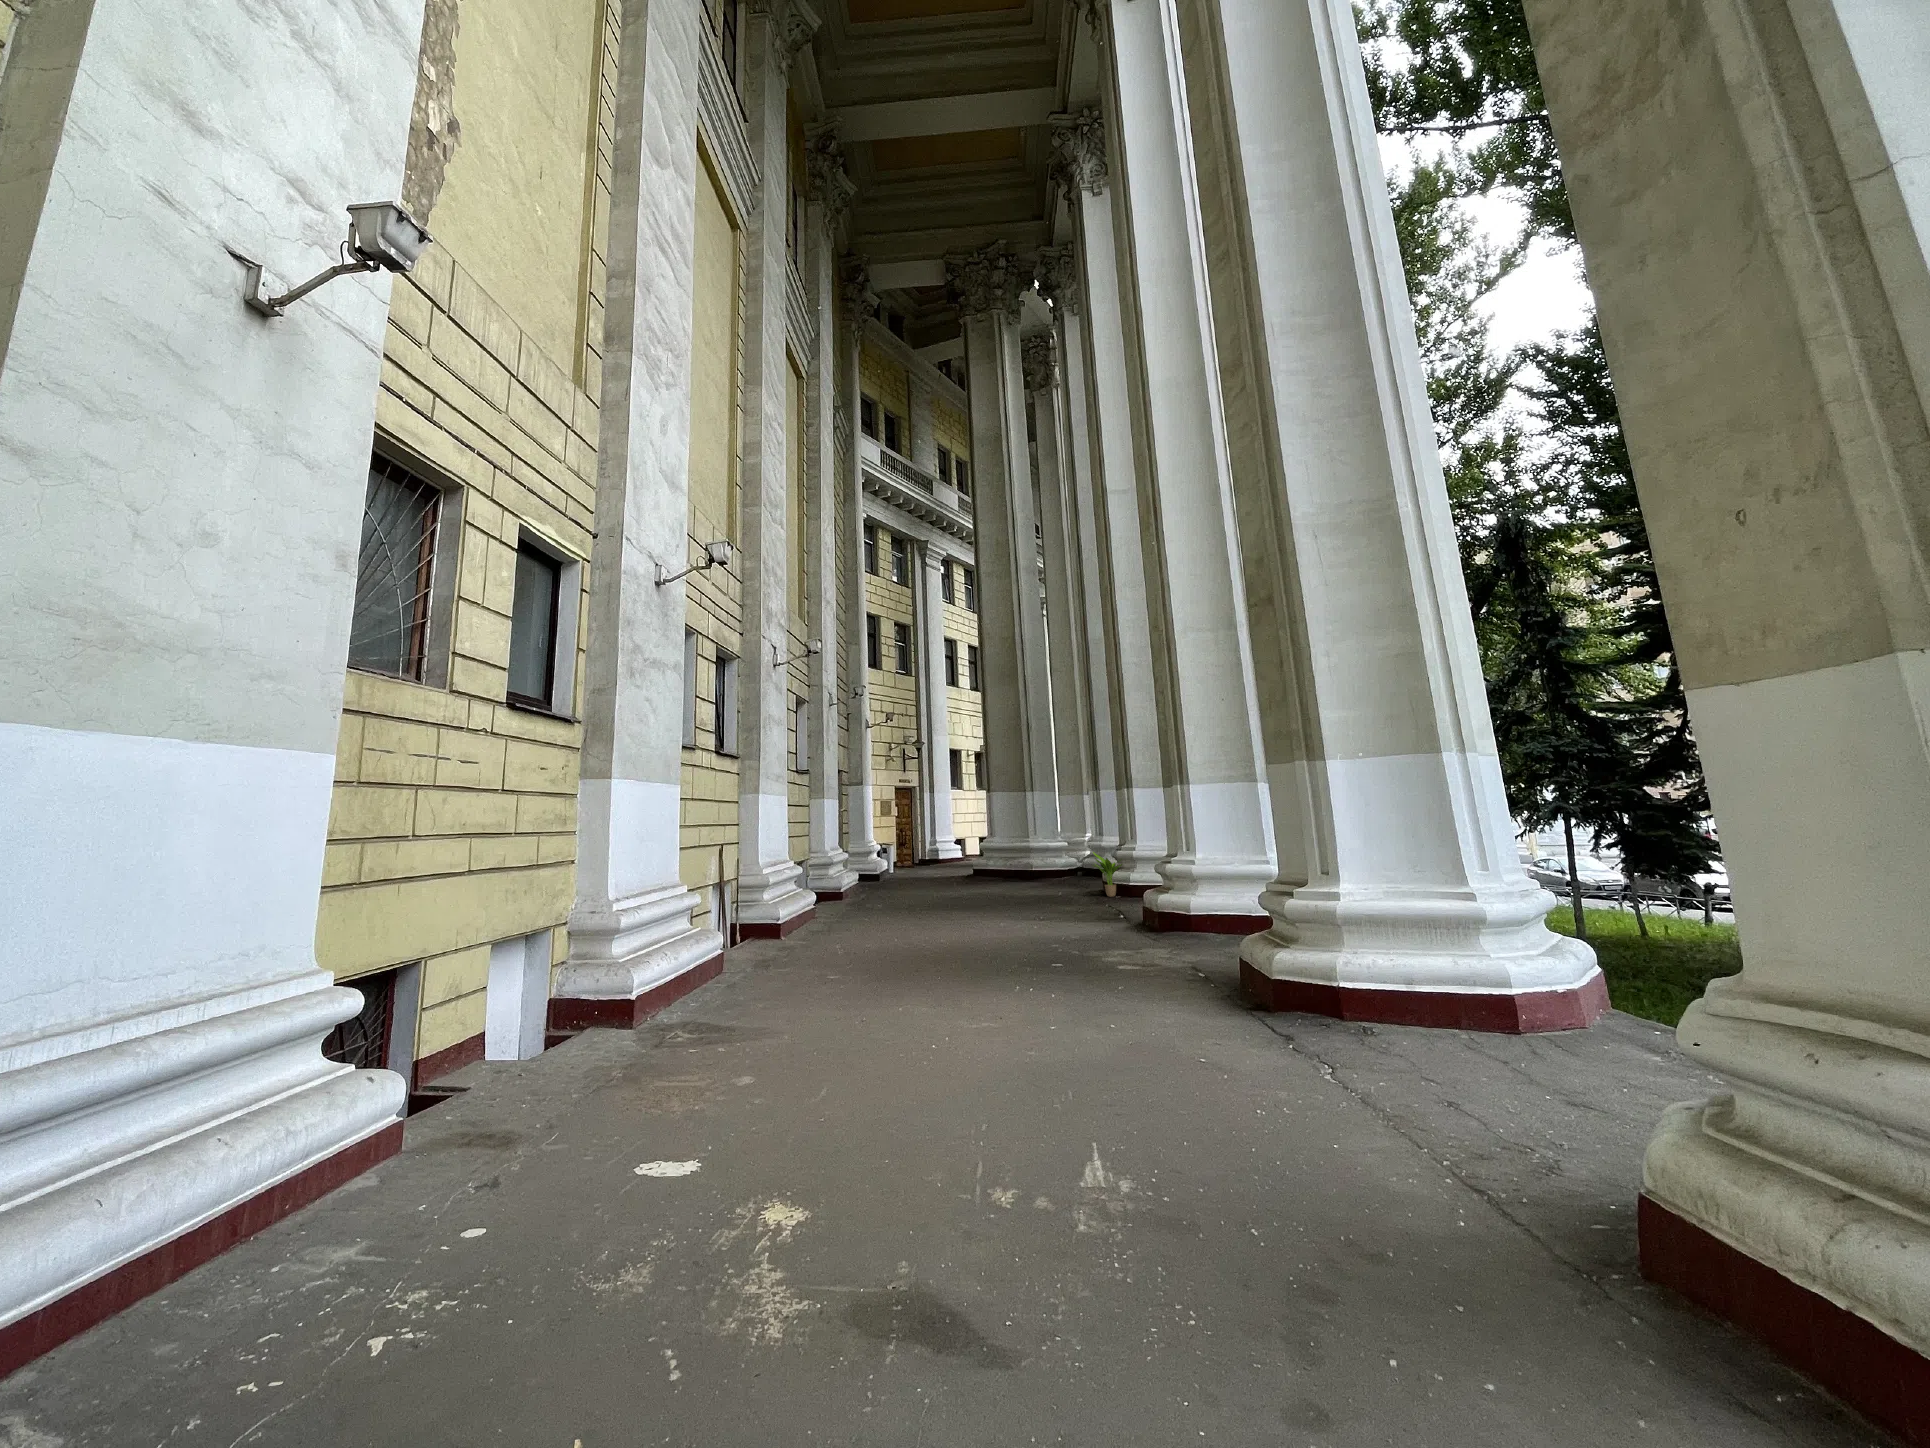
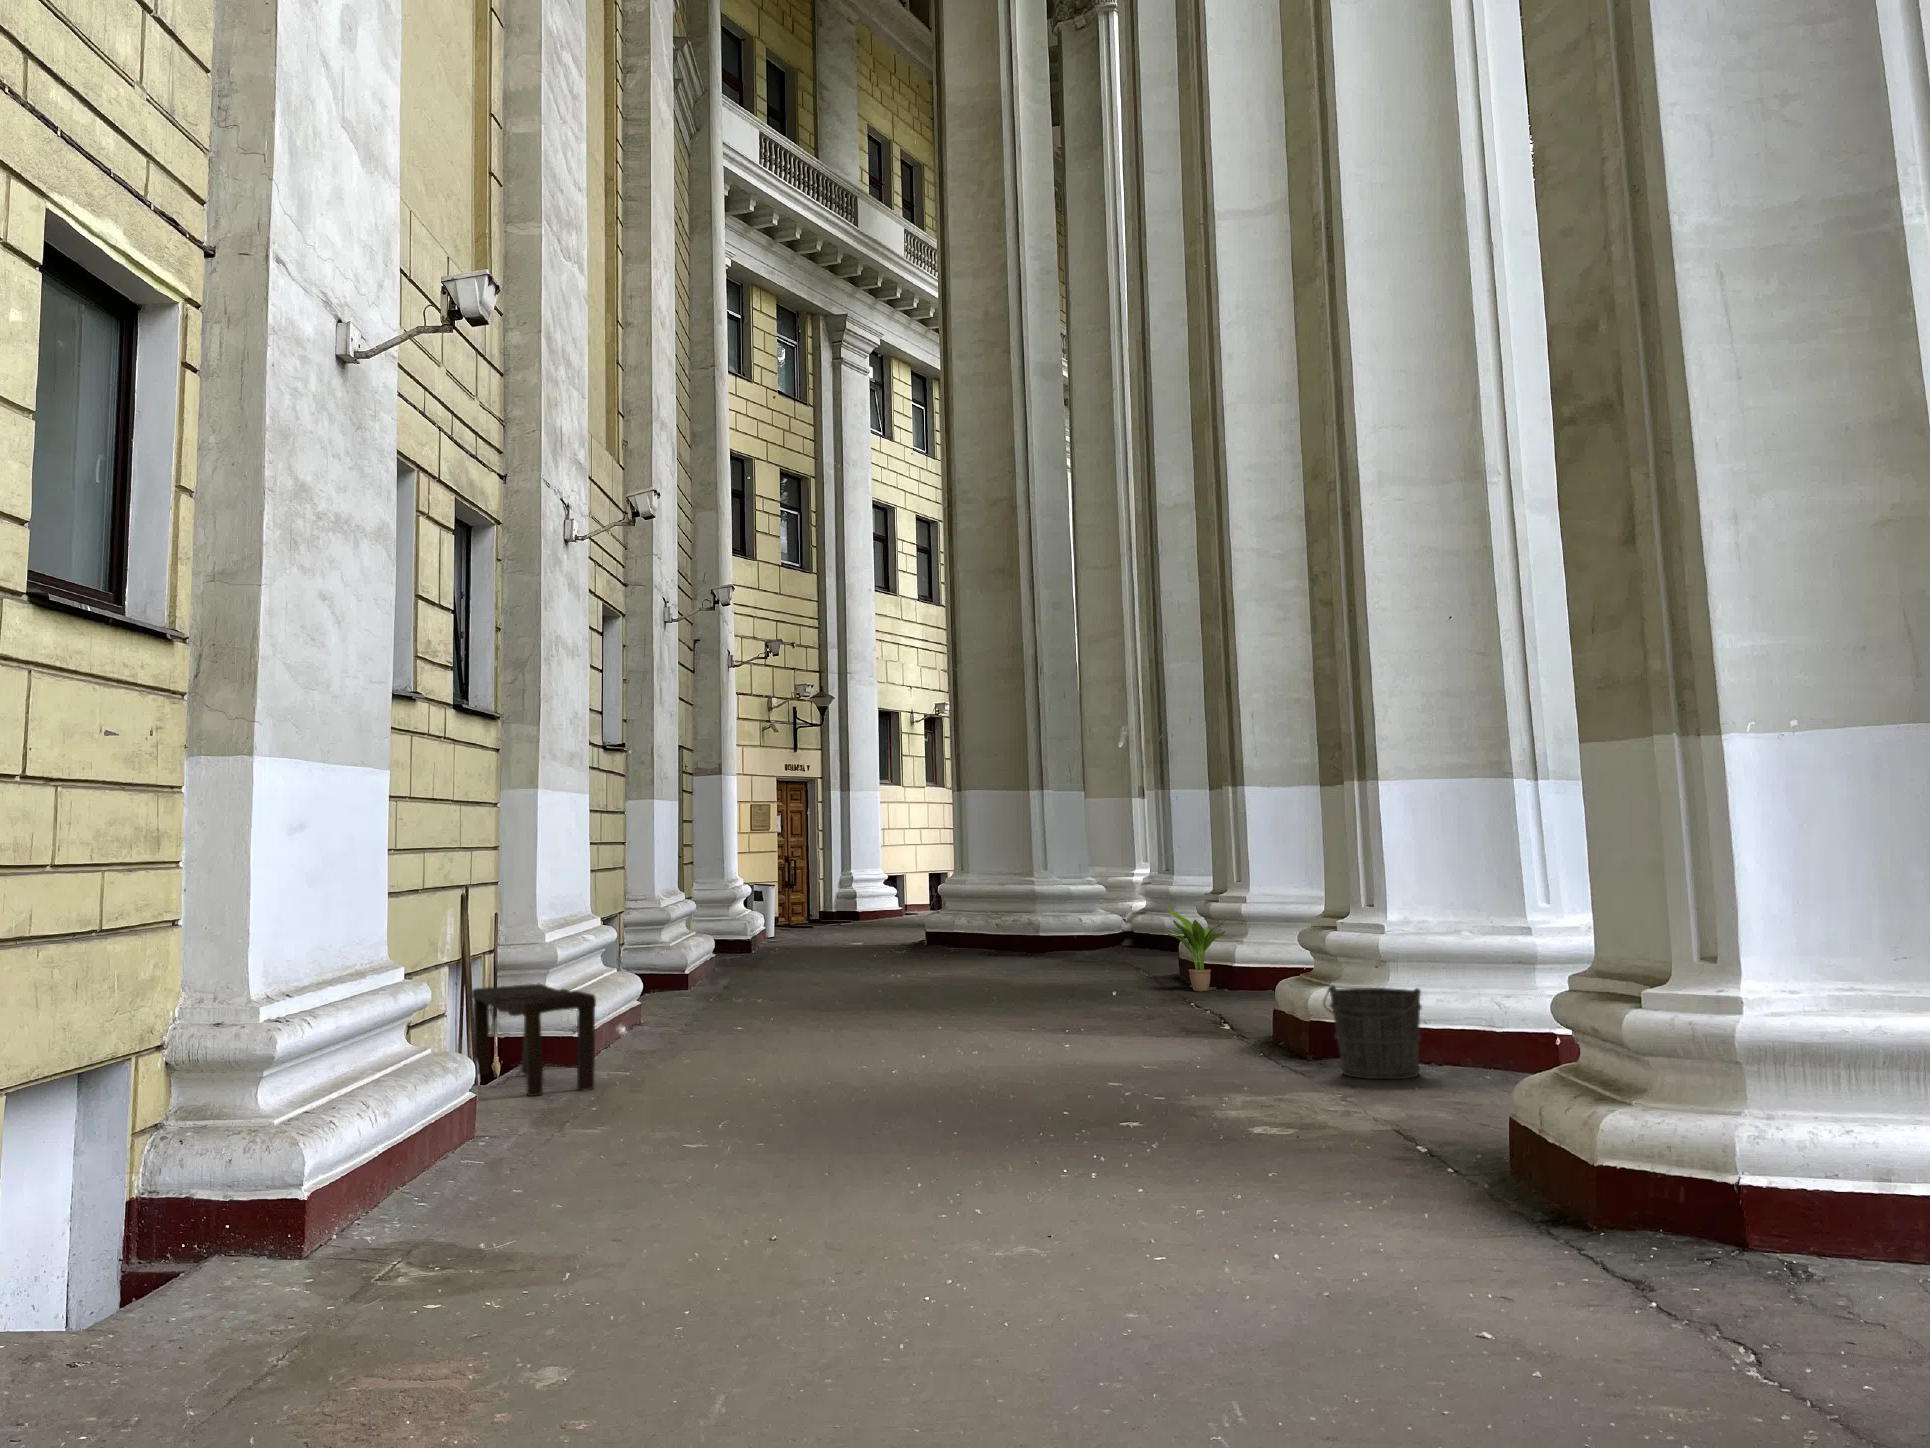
bucket: none [1160,891,1212,941] -> present [1323,985,1421,1079]
bench: none [727,895,789,954] -> present [471,983,596,1096]

